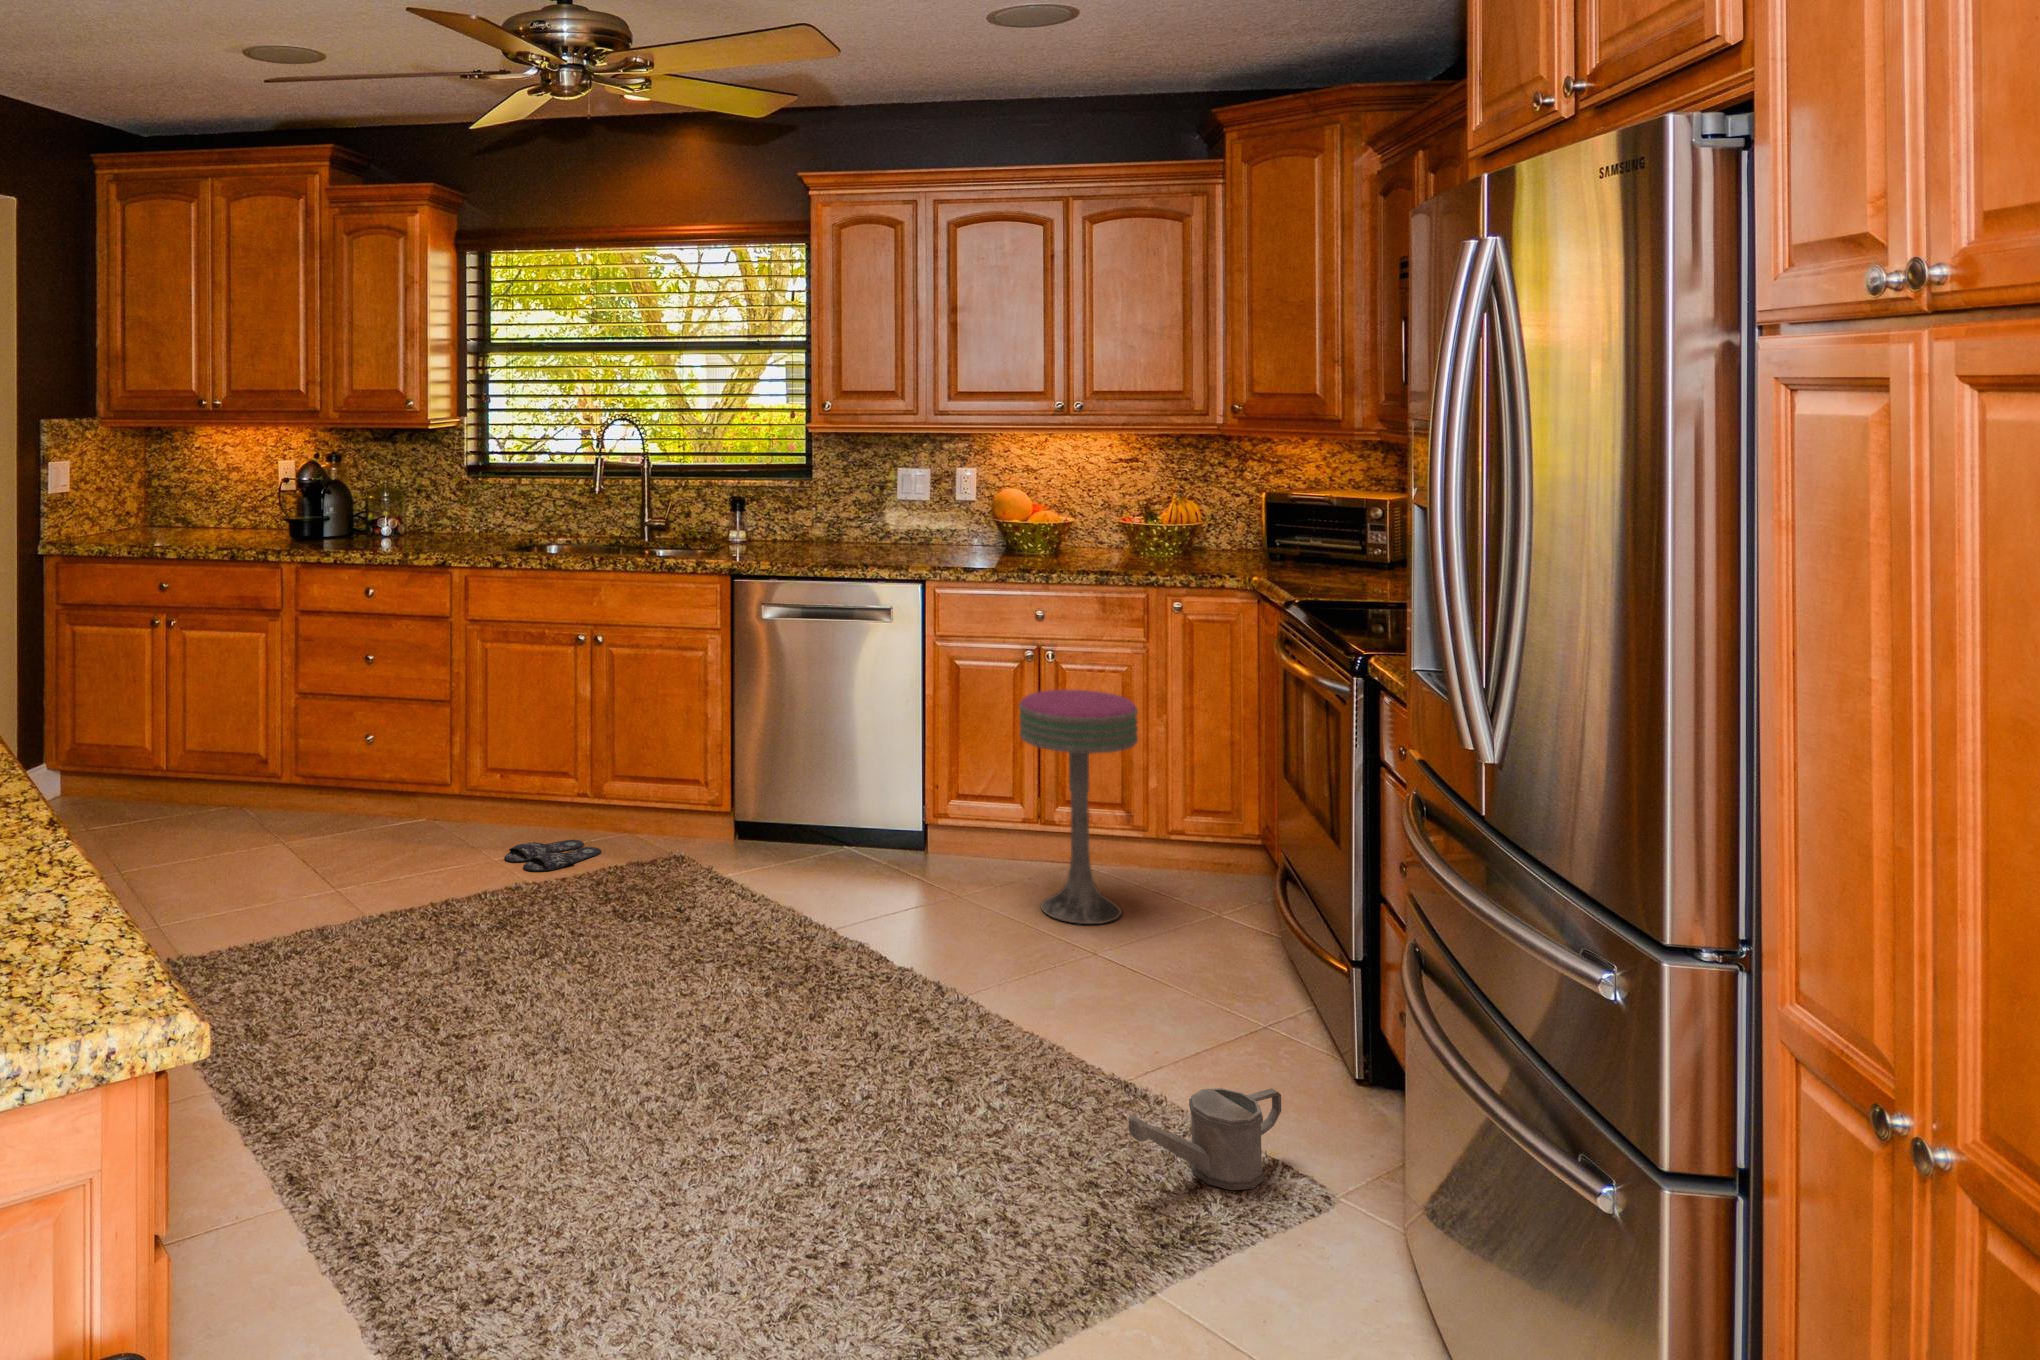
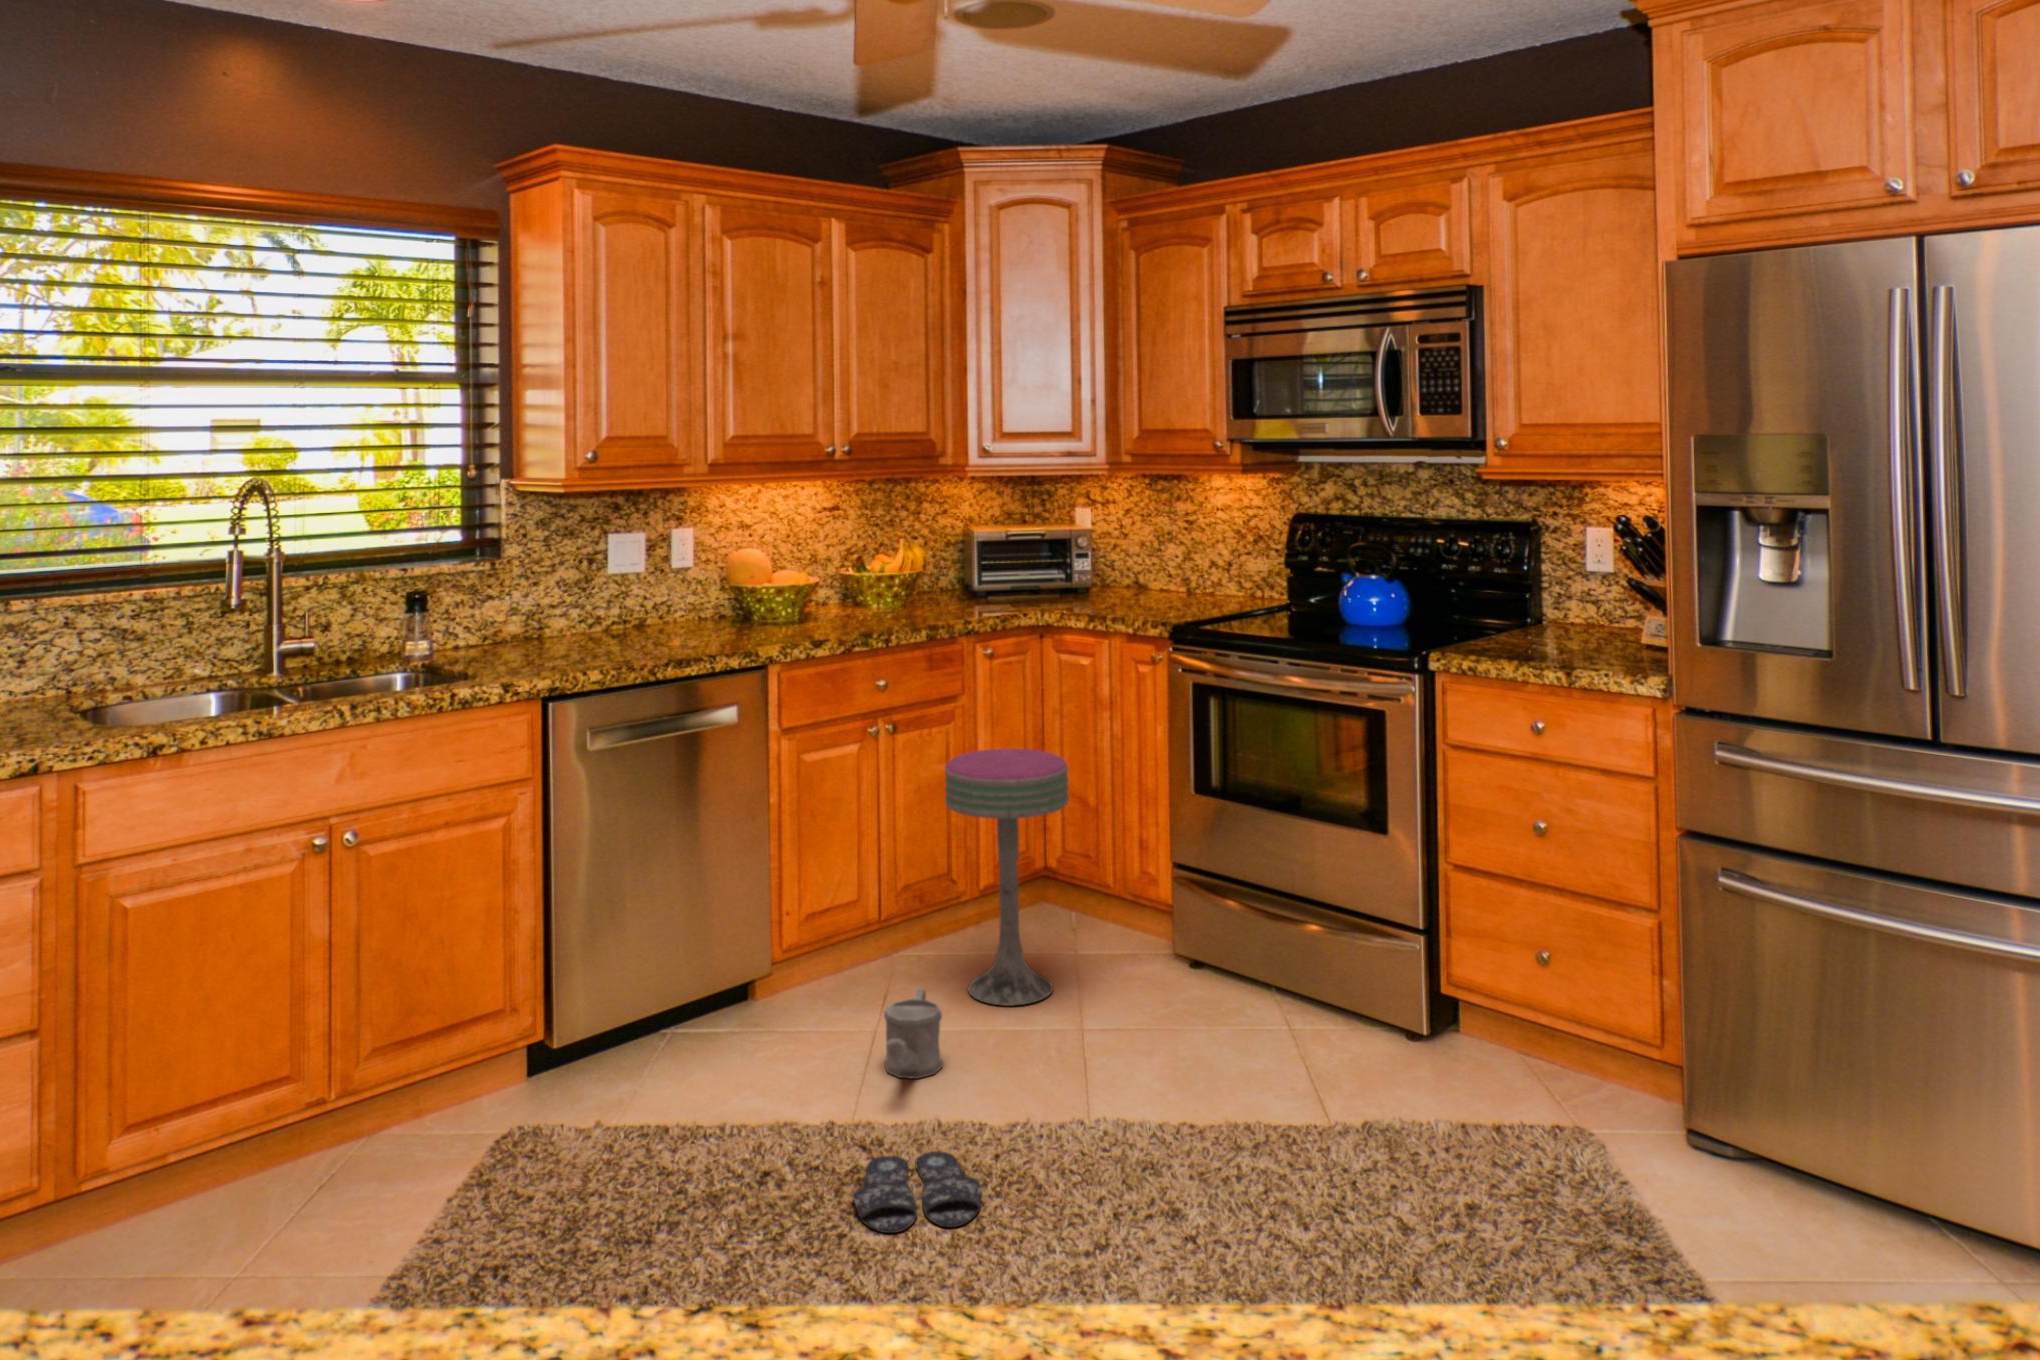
slippers: present [504,840,601,871] -> present [853,1151,981,1233]
watering can: present [1128,1088,1281,1190] -> present [884,989,943,1079]

